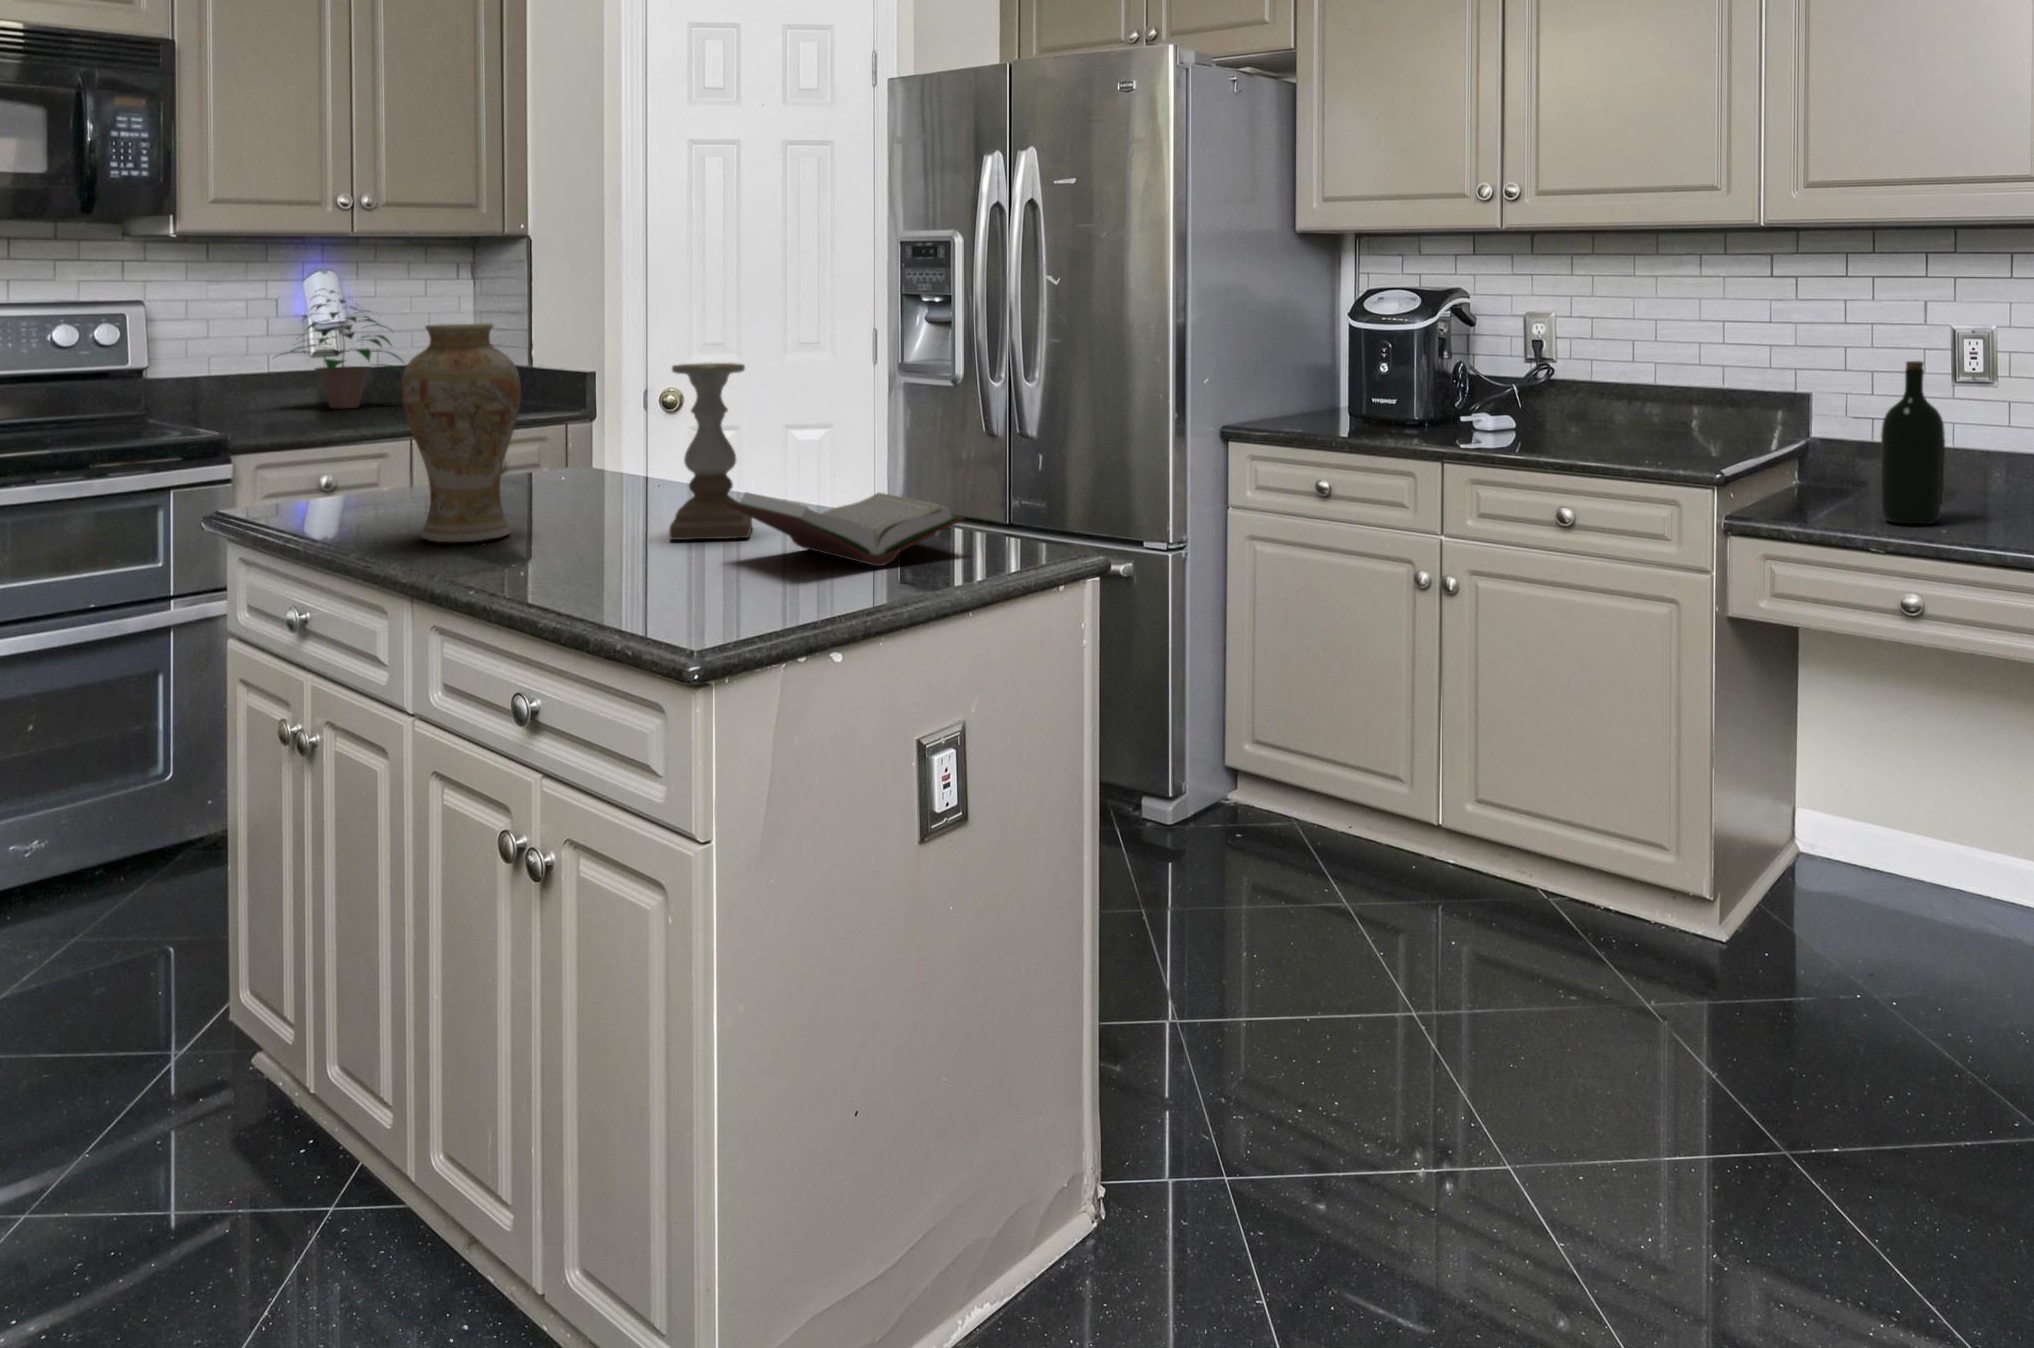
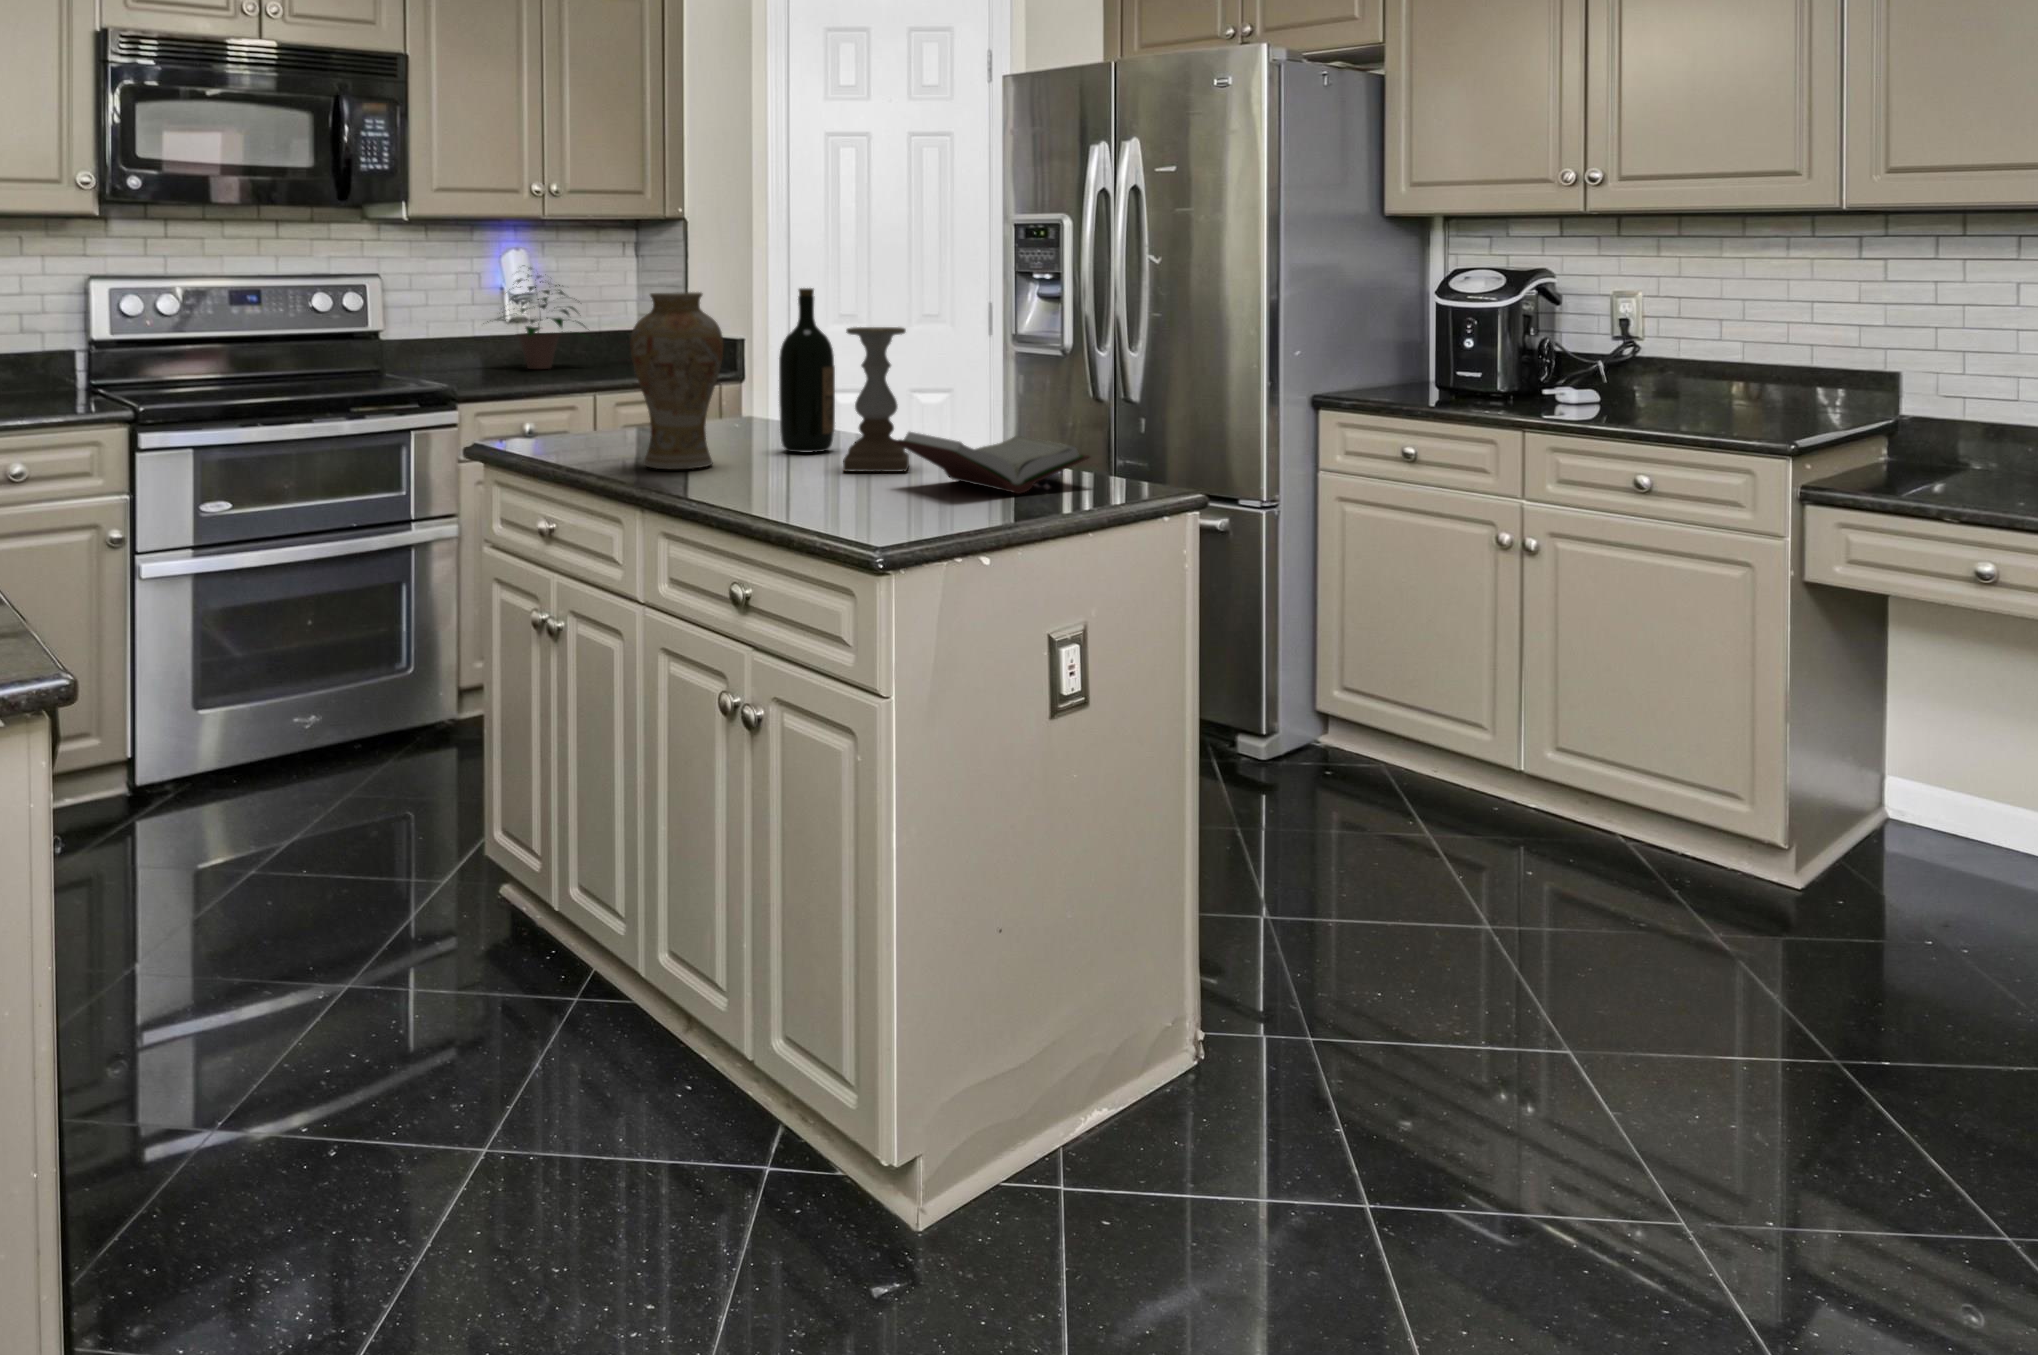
wine bottle: present [1880,361,1945,524] -> present [779,288,835,453]

